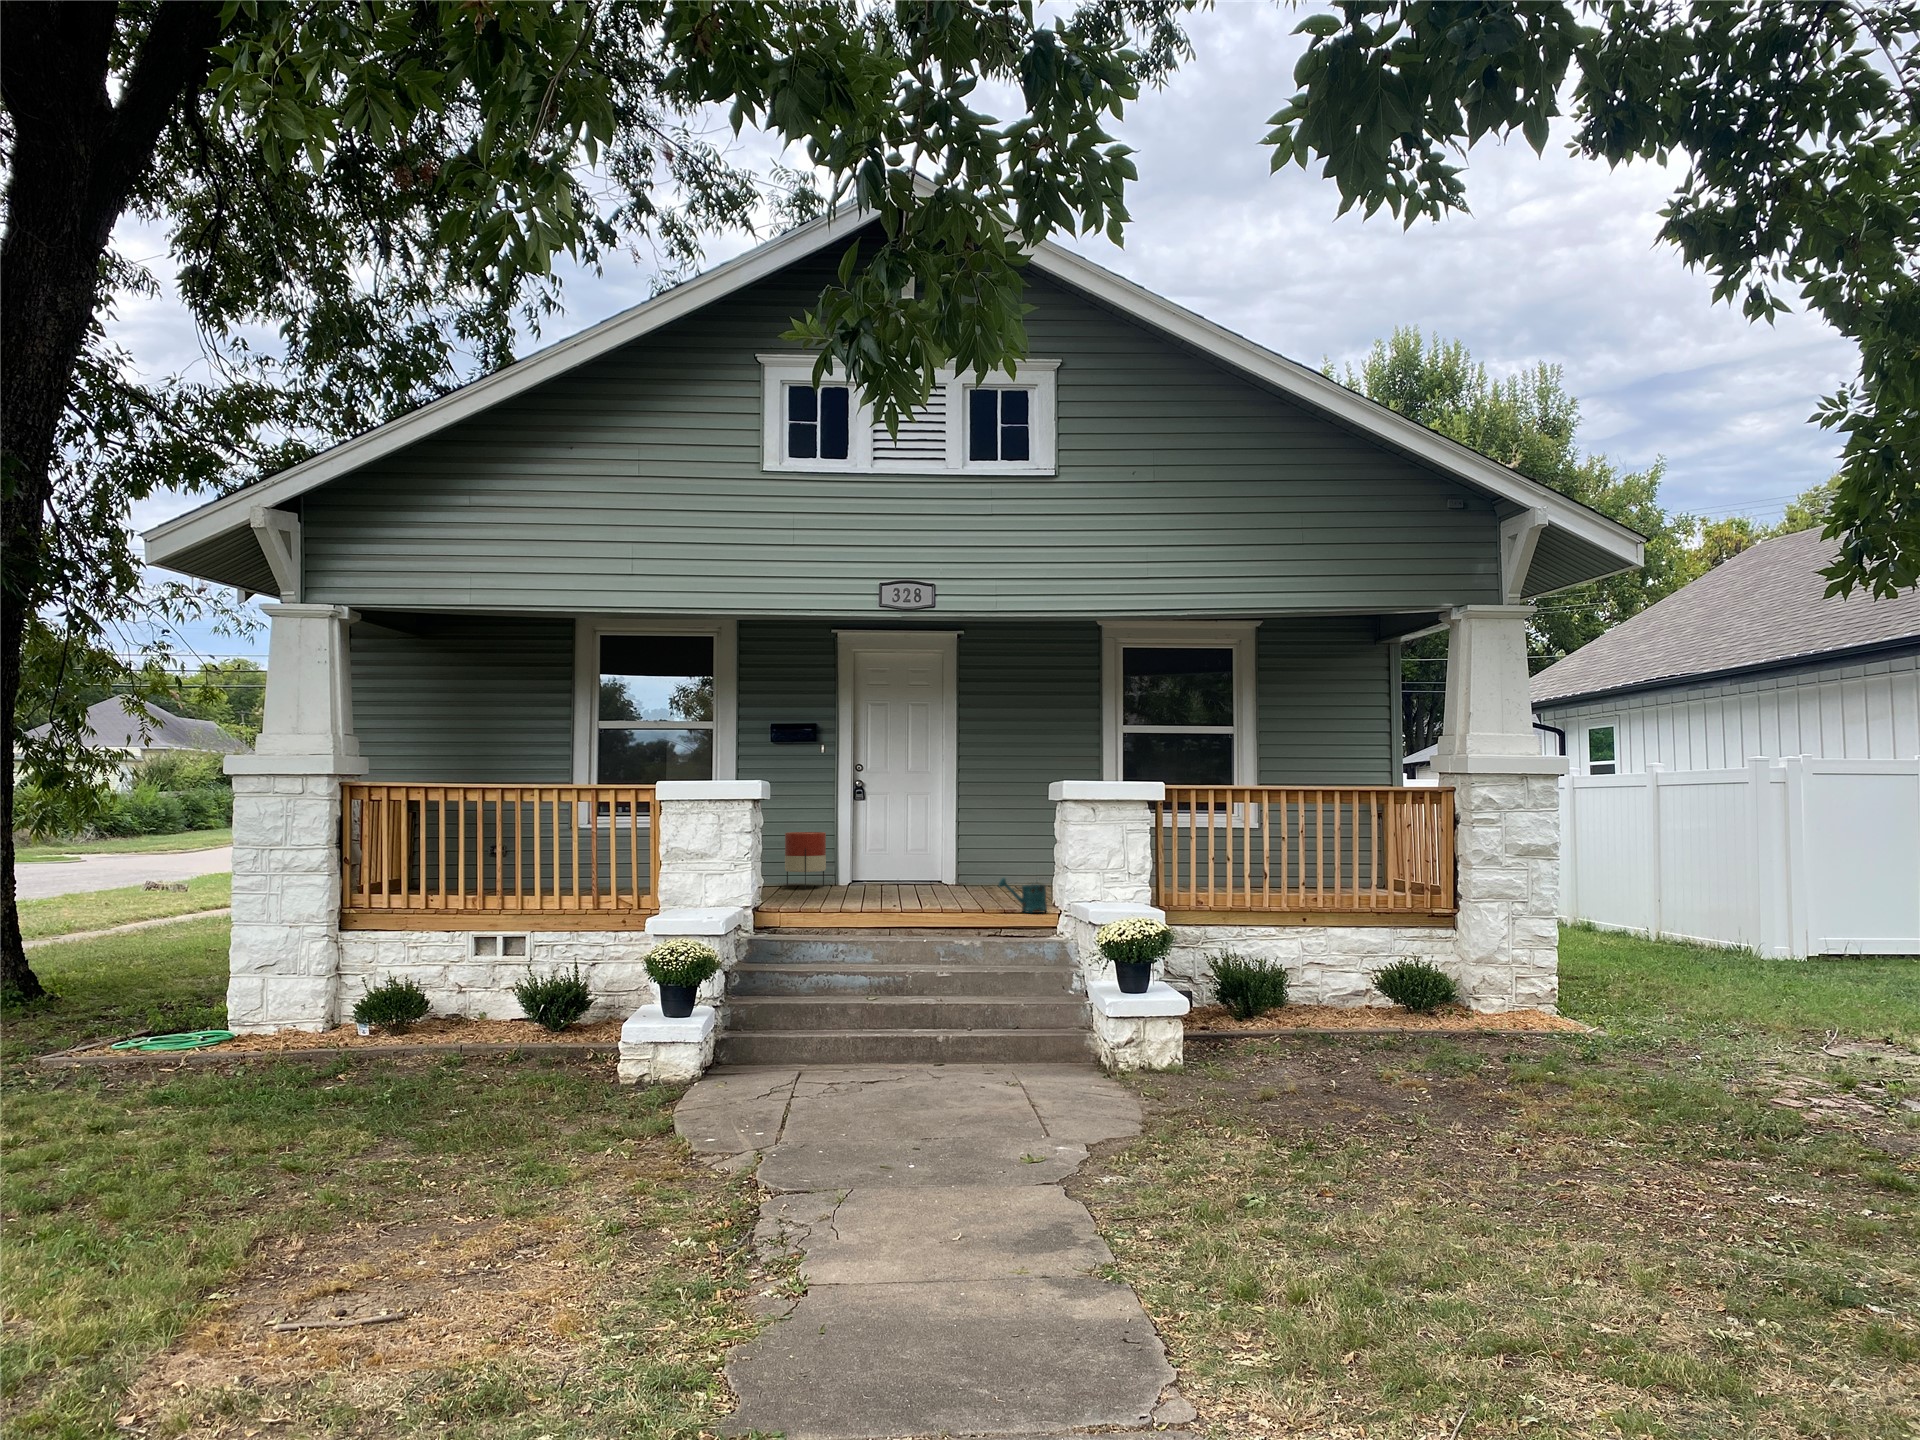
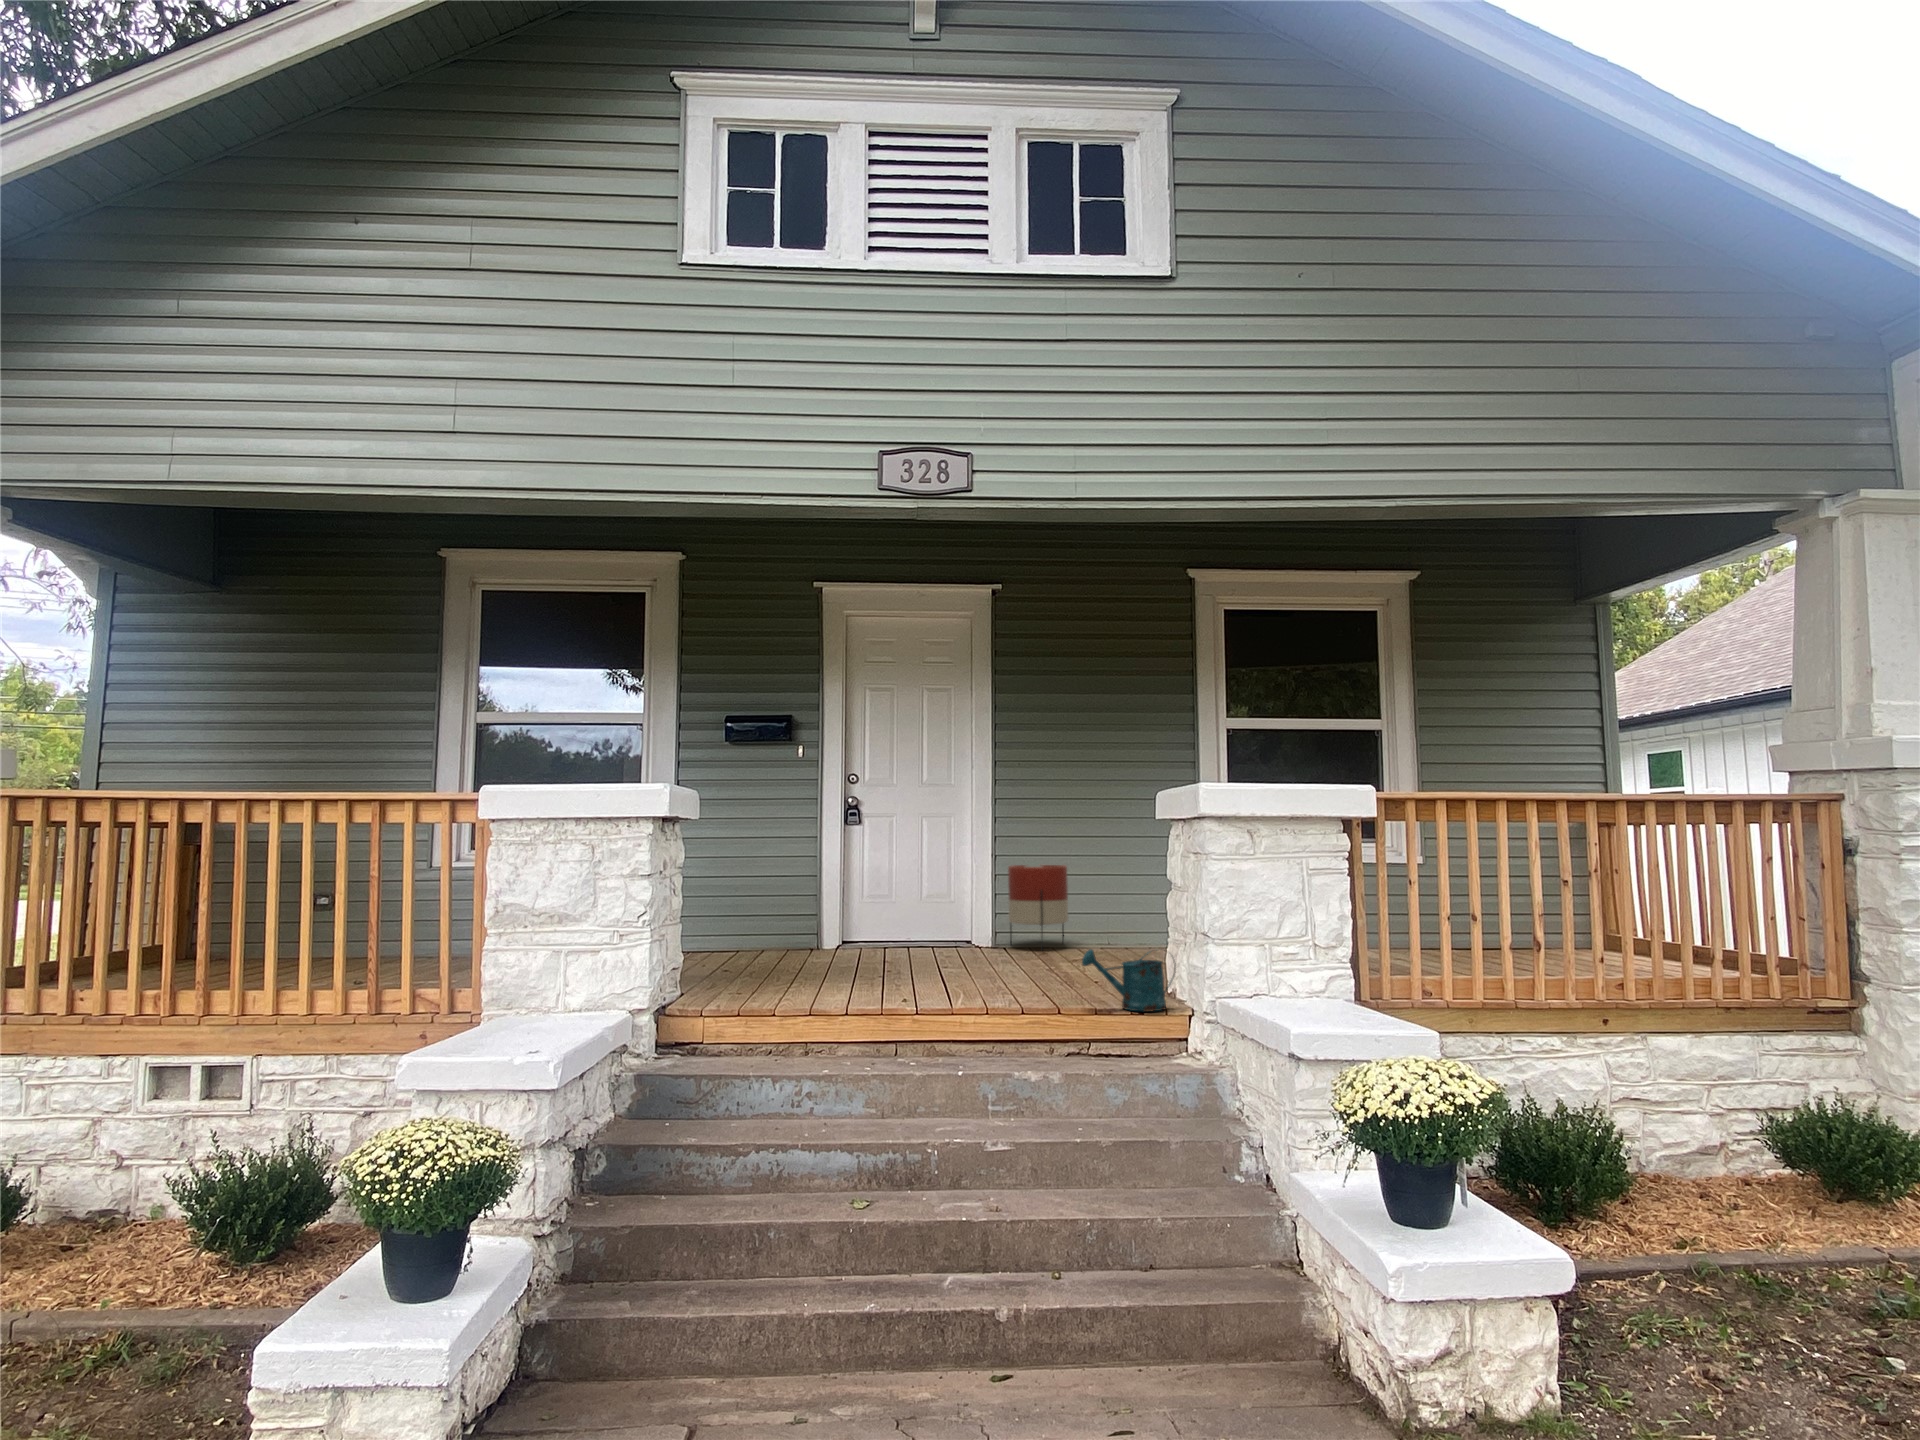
planter: present [785,832,826,889] -> present [1008,865,1068,944]

